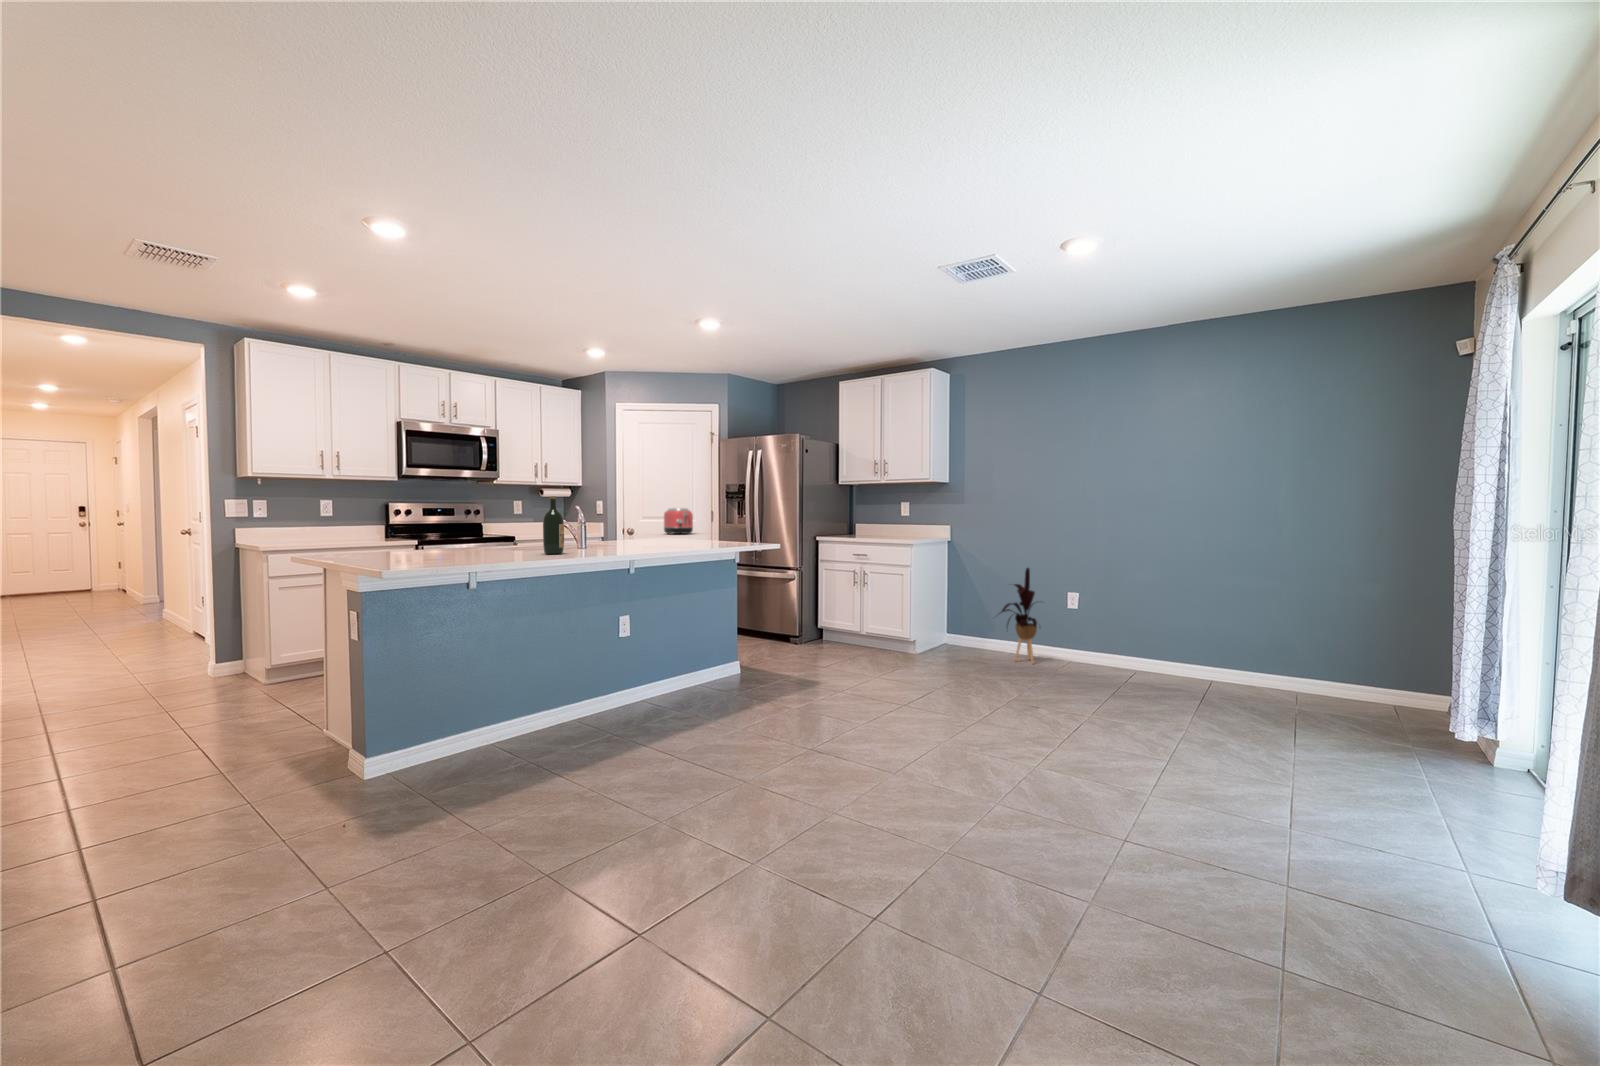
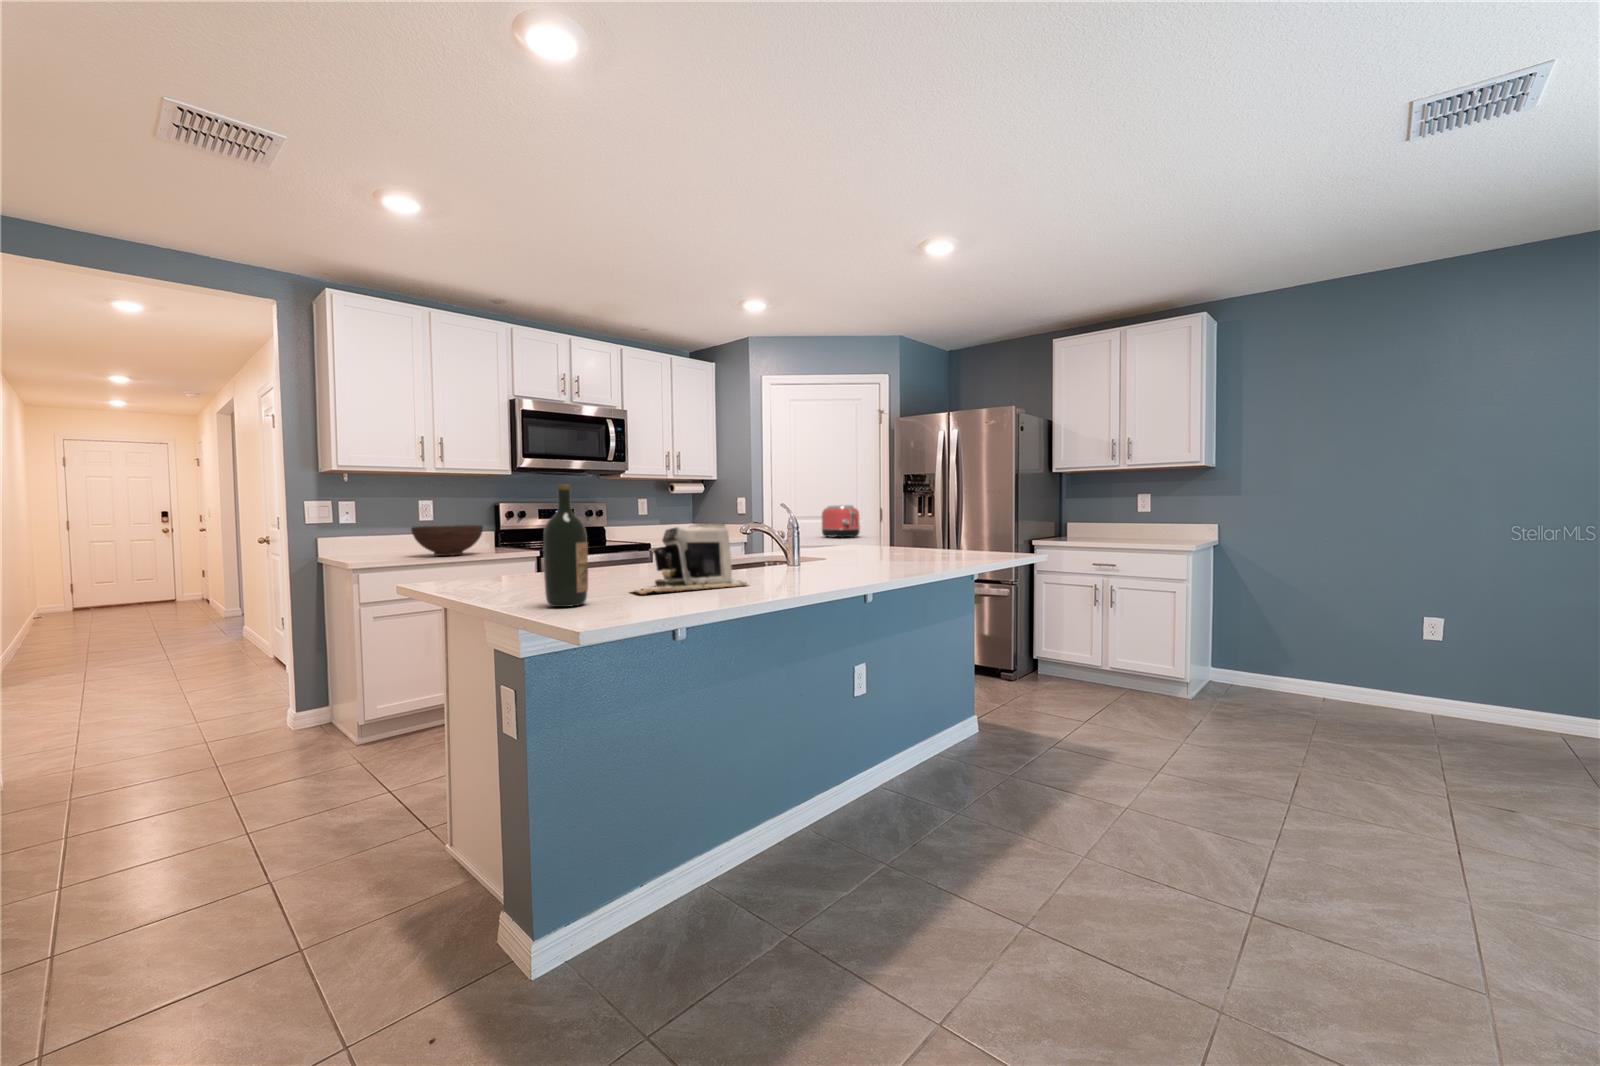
wine bottle: present [543,496,564,554] -> present [543,484,588,607]
coffee maker: none [439,519,520,561] -> present [633,523,747,594]
fruit bowl: none [312,520,372,544] -> present [411,525,483,556]
house plant: present [1001,568,1037,663] -> none [1312,582,1403,717]

